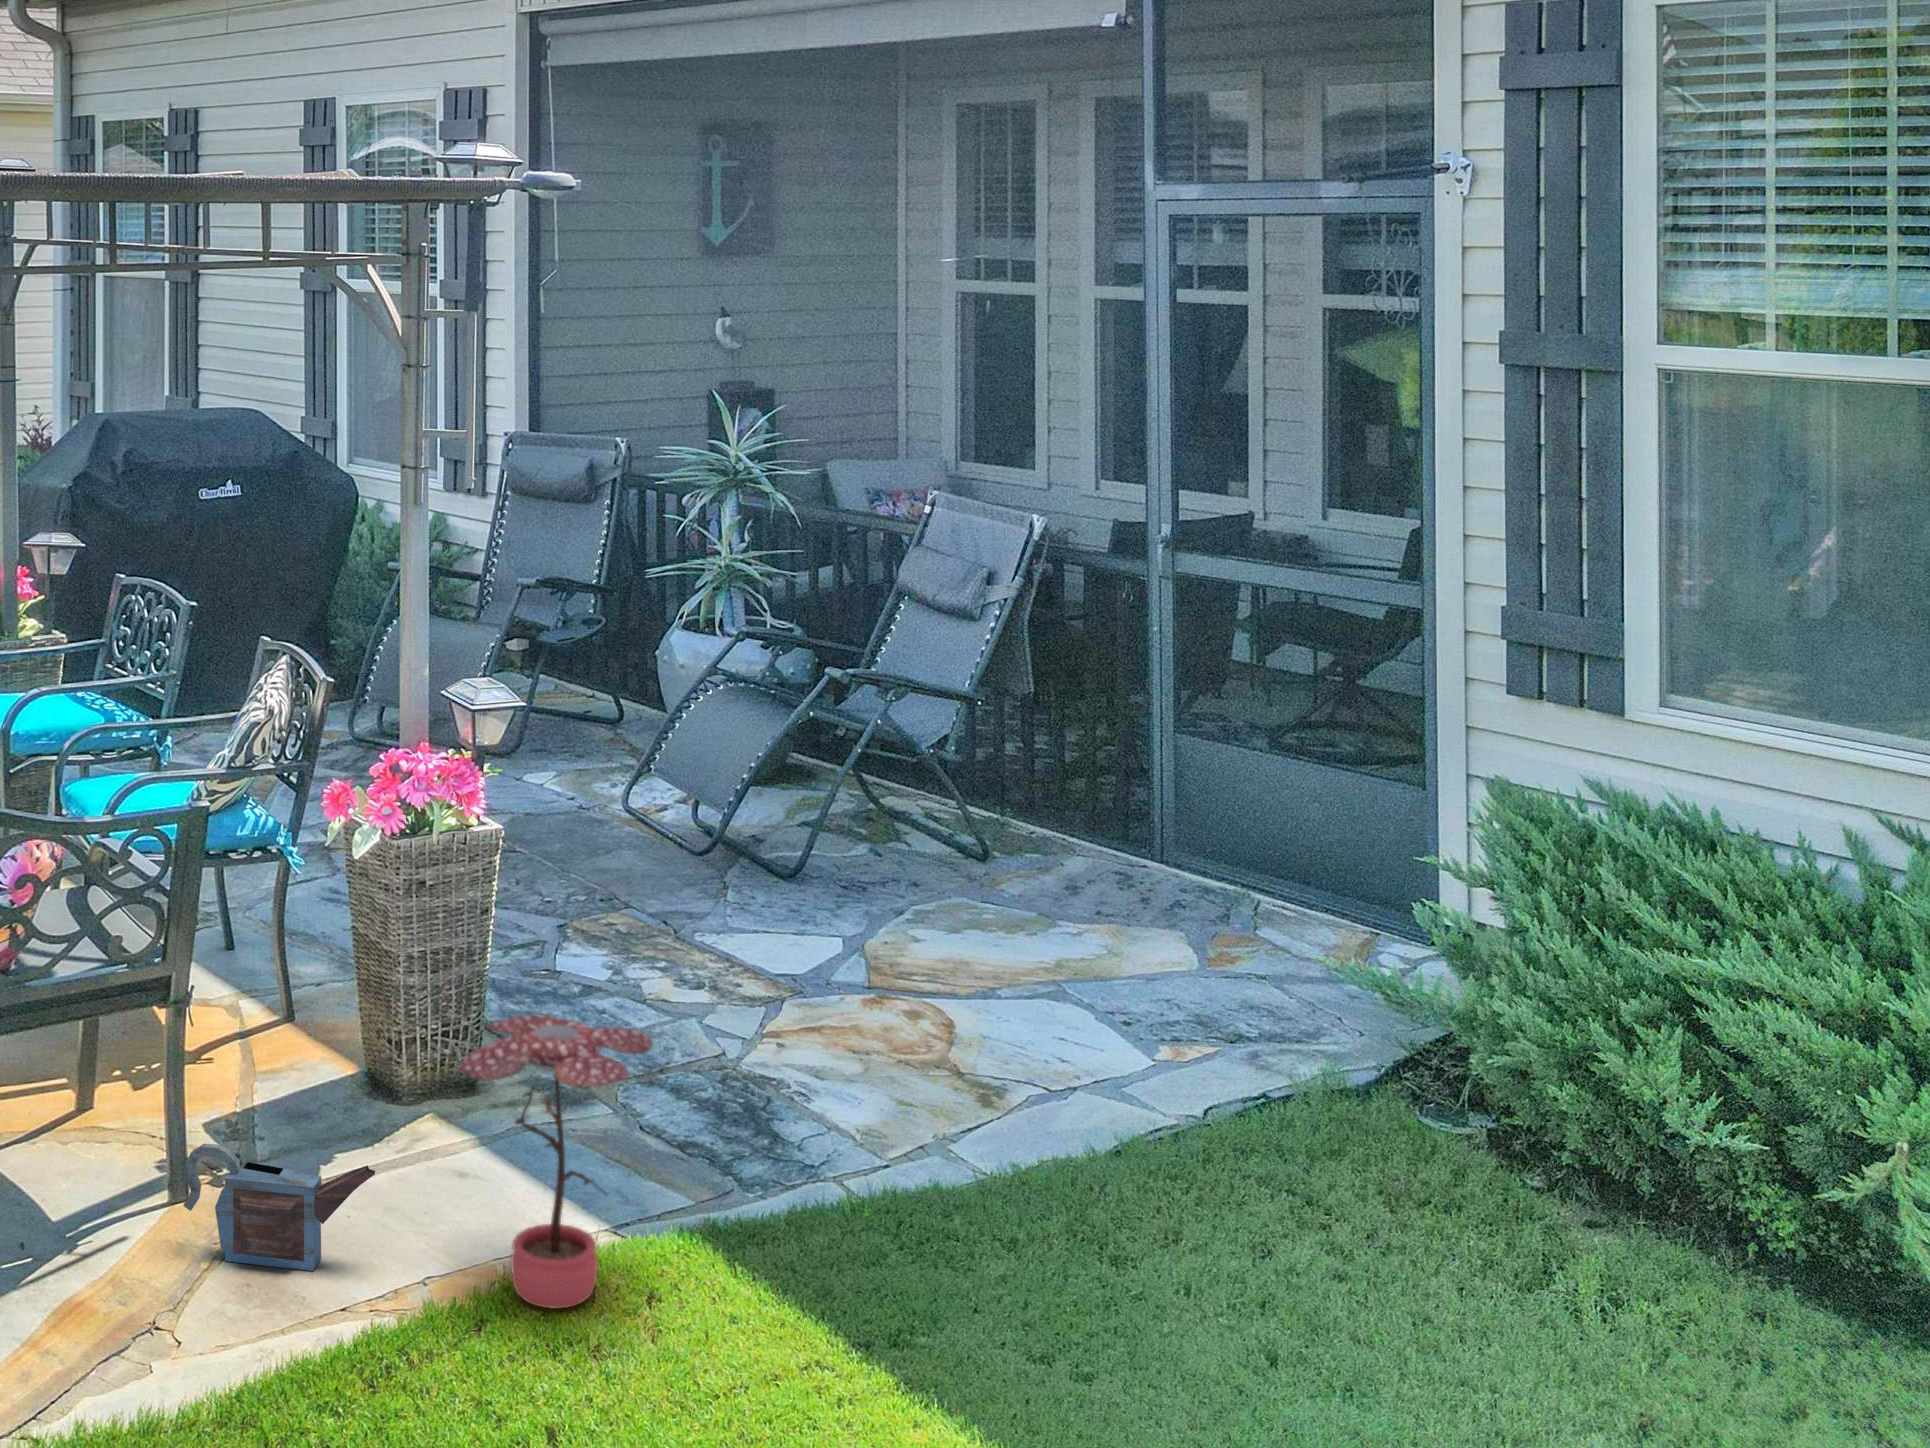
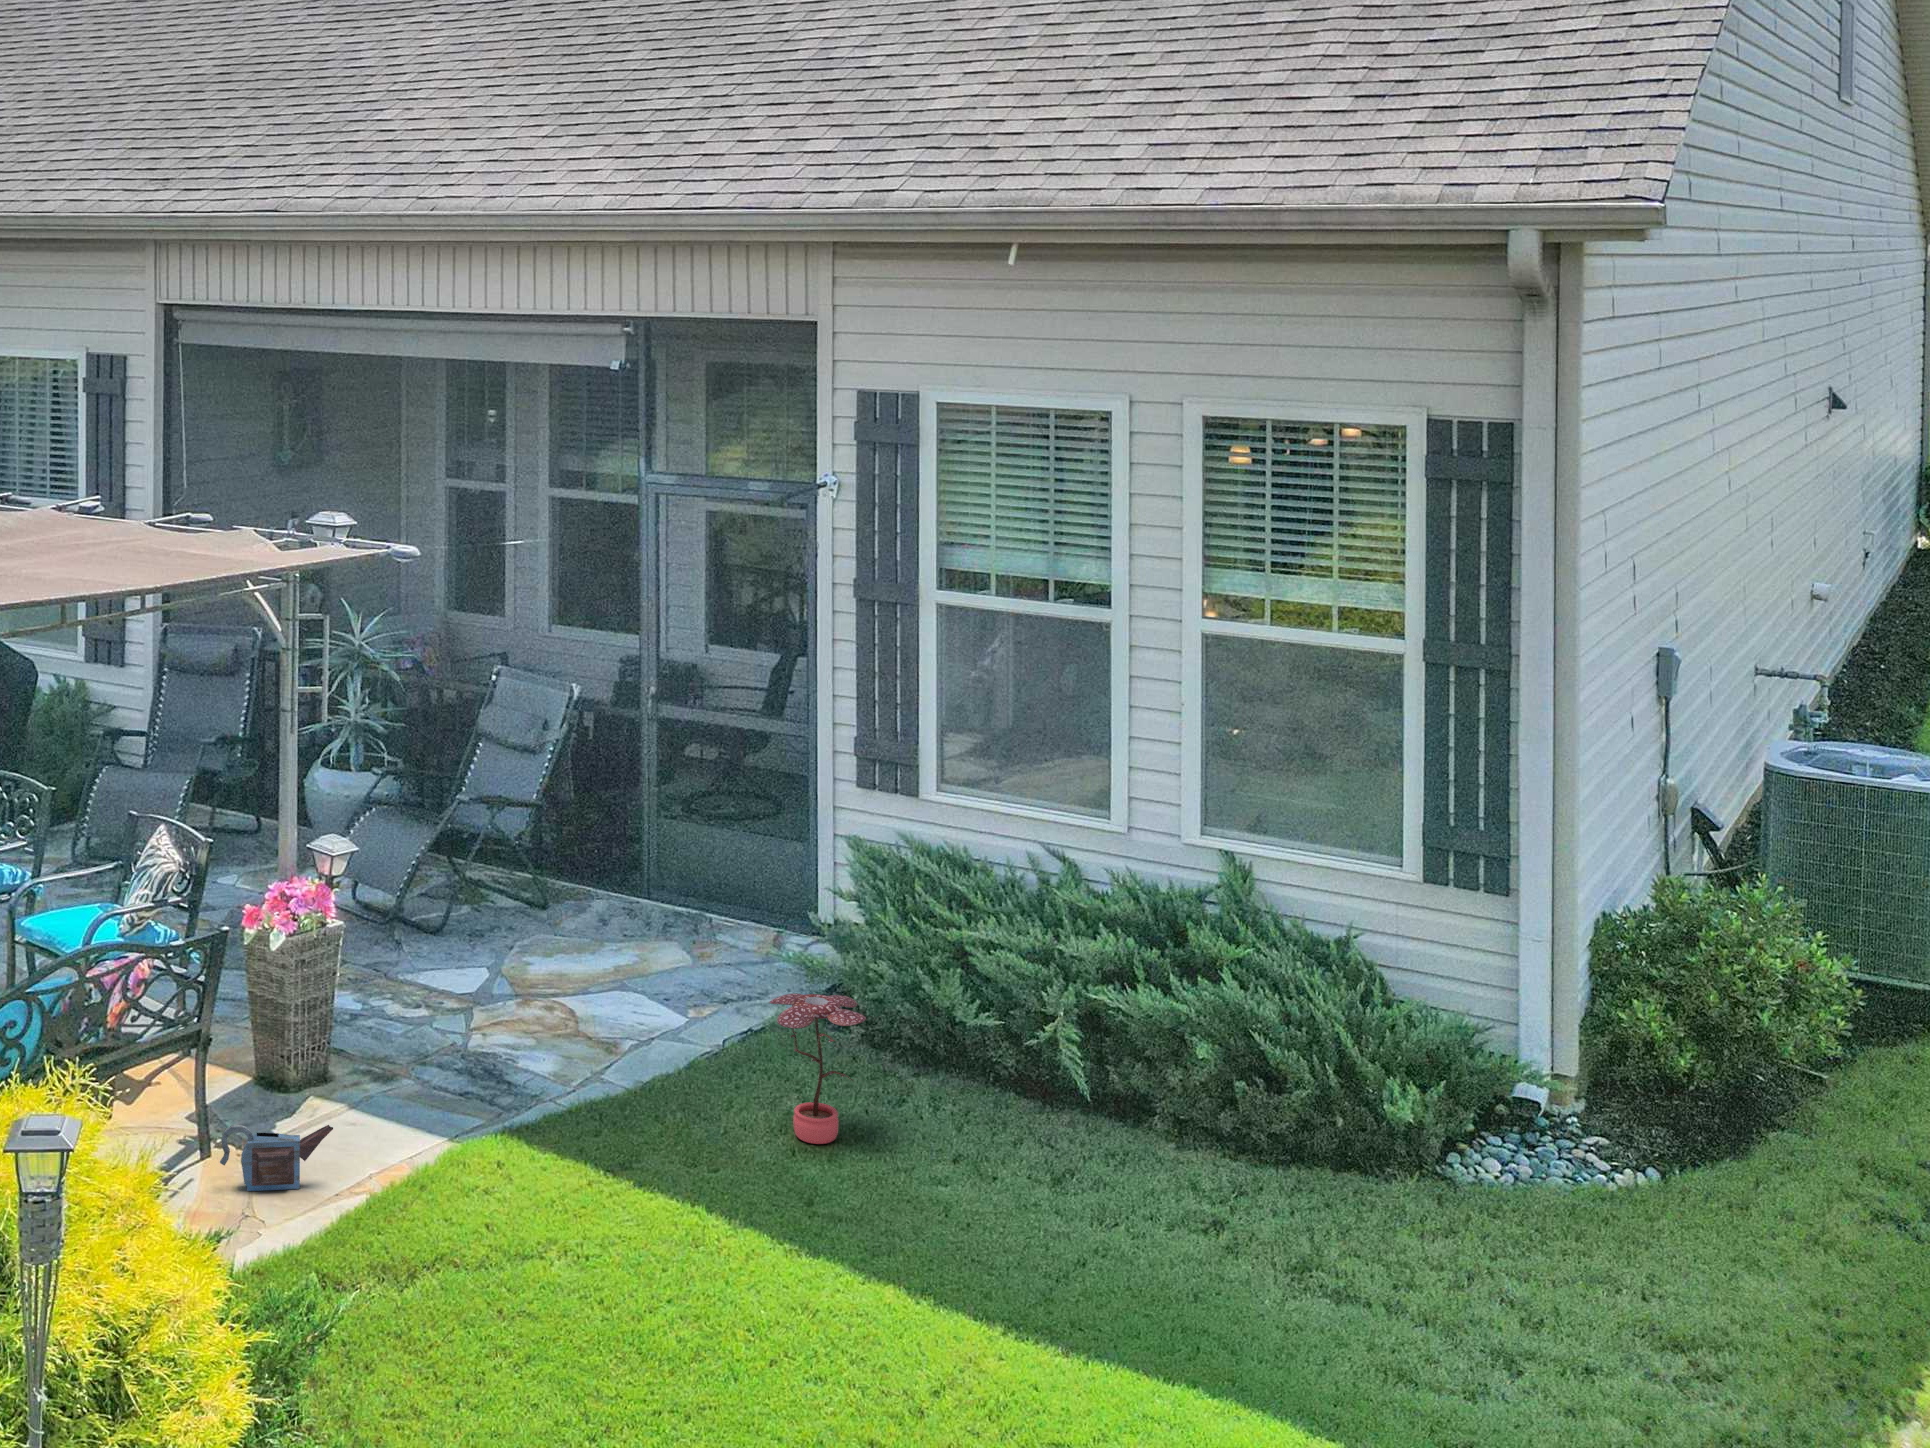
potted plant: present [460,1015,653,1308] -> present [769,993,866,1144]

